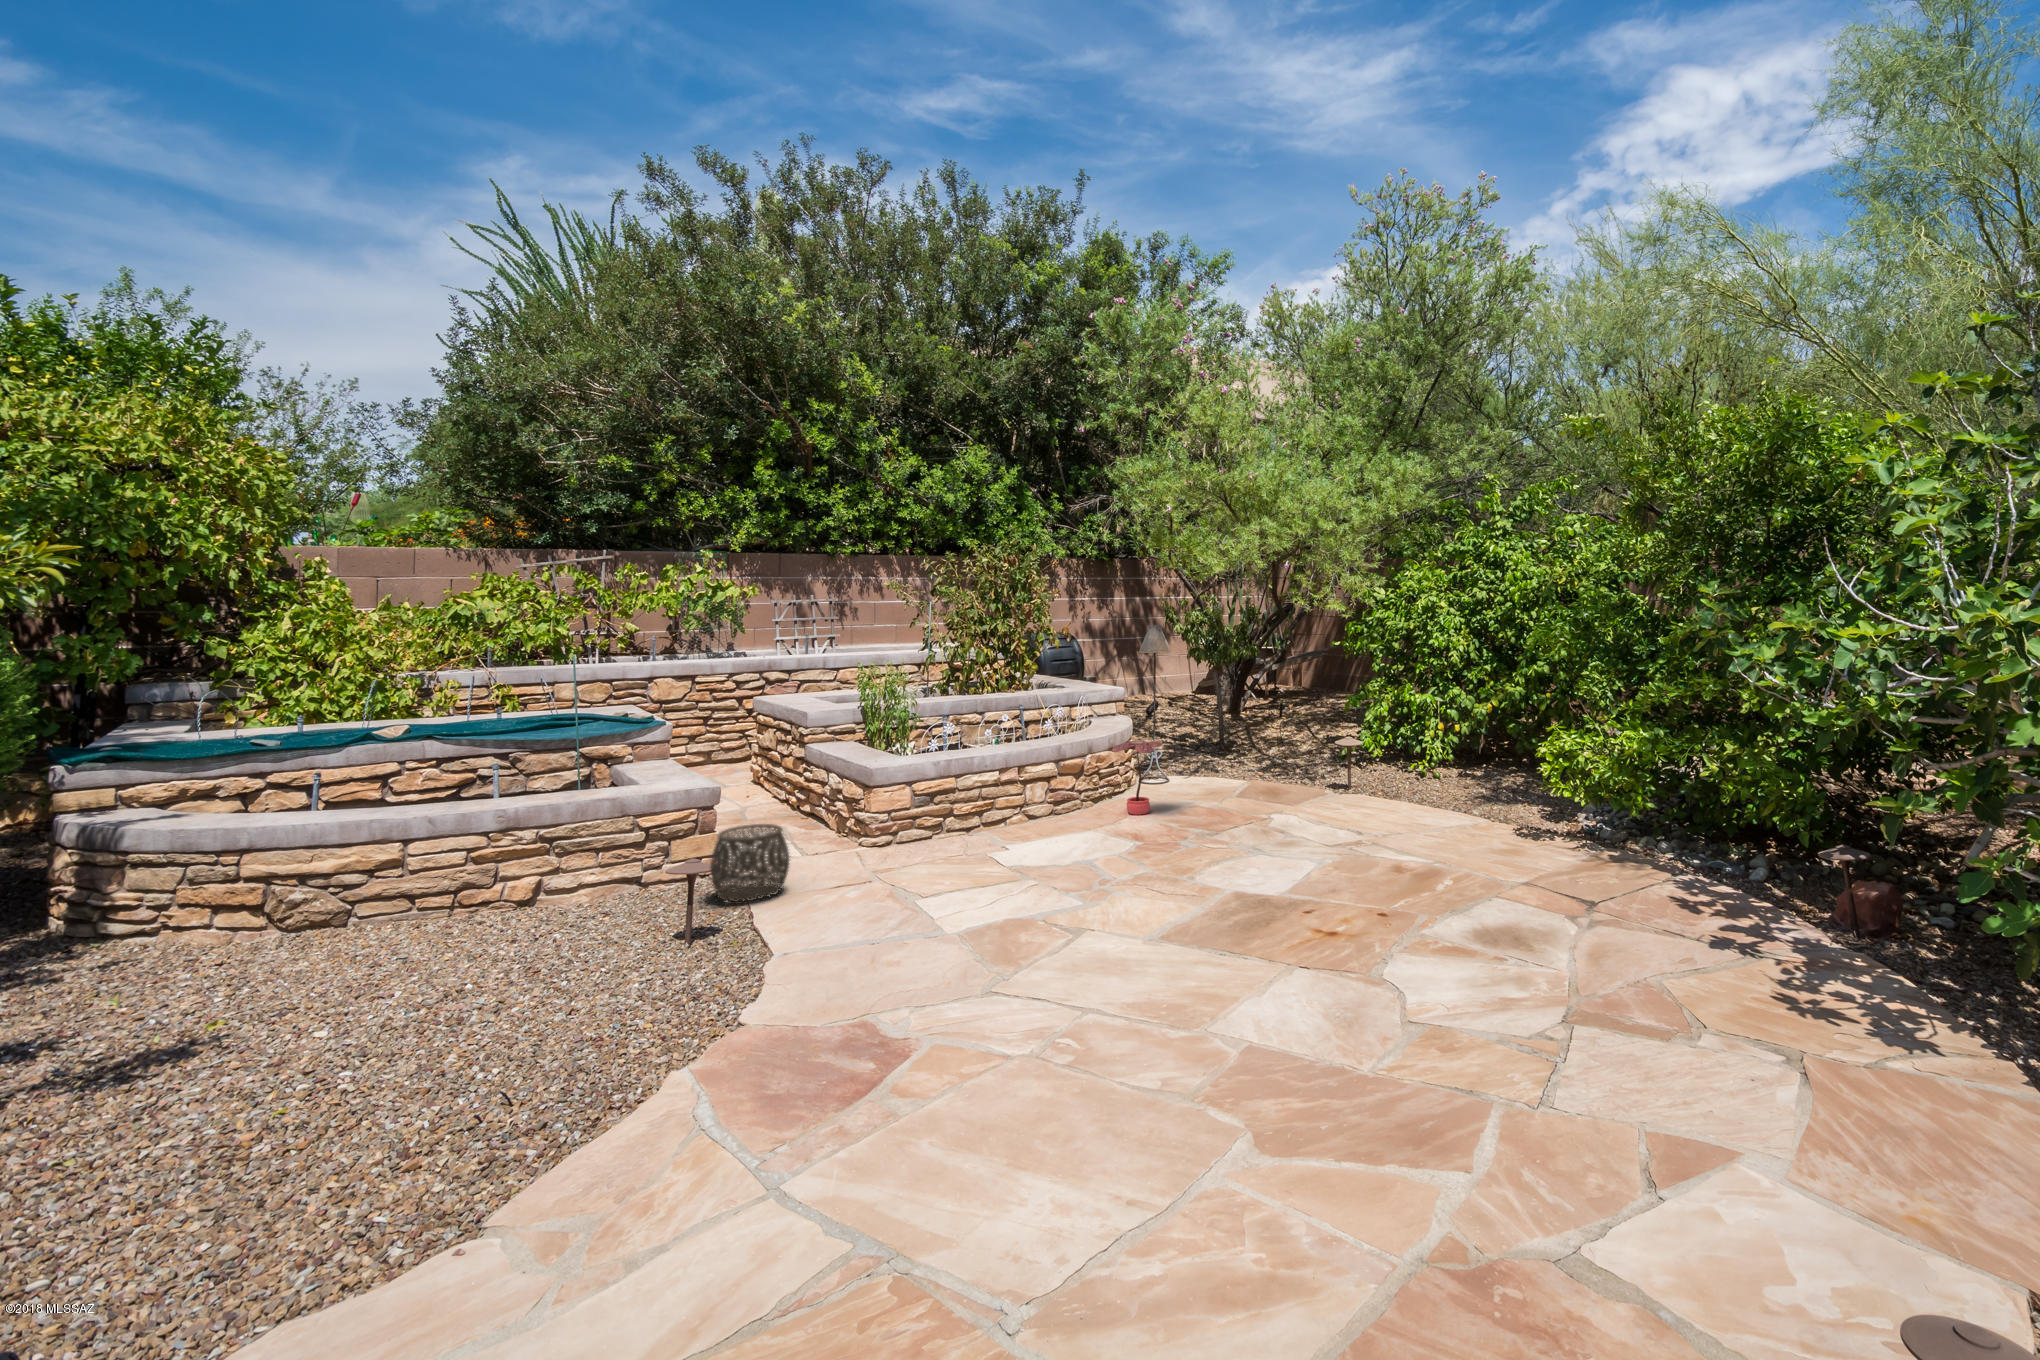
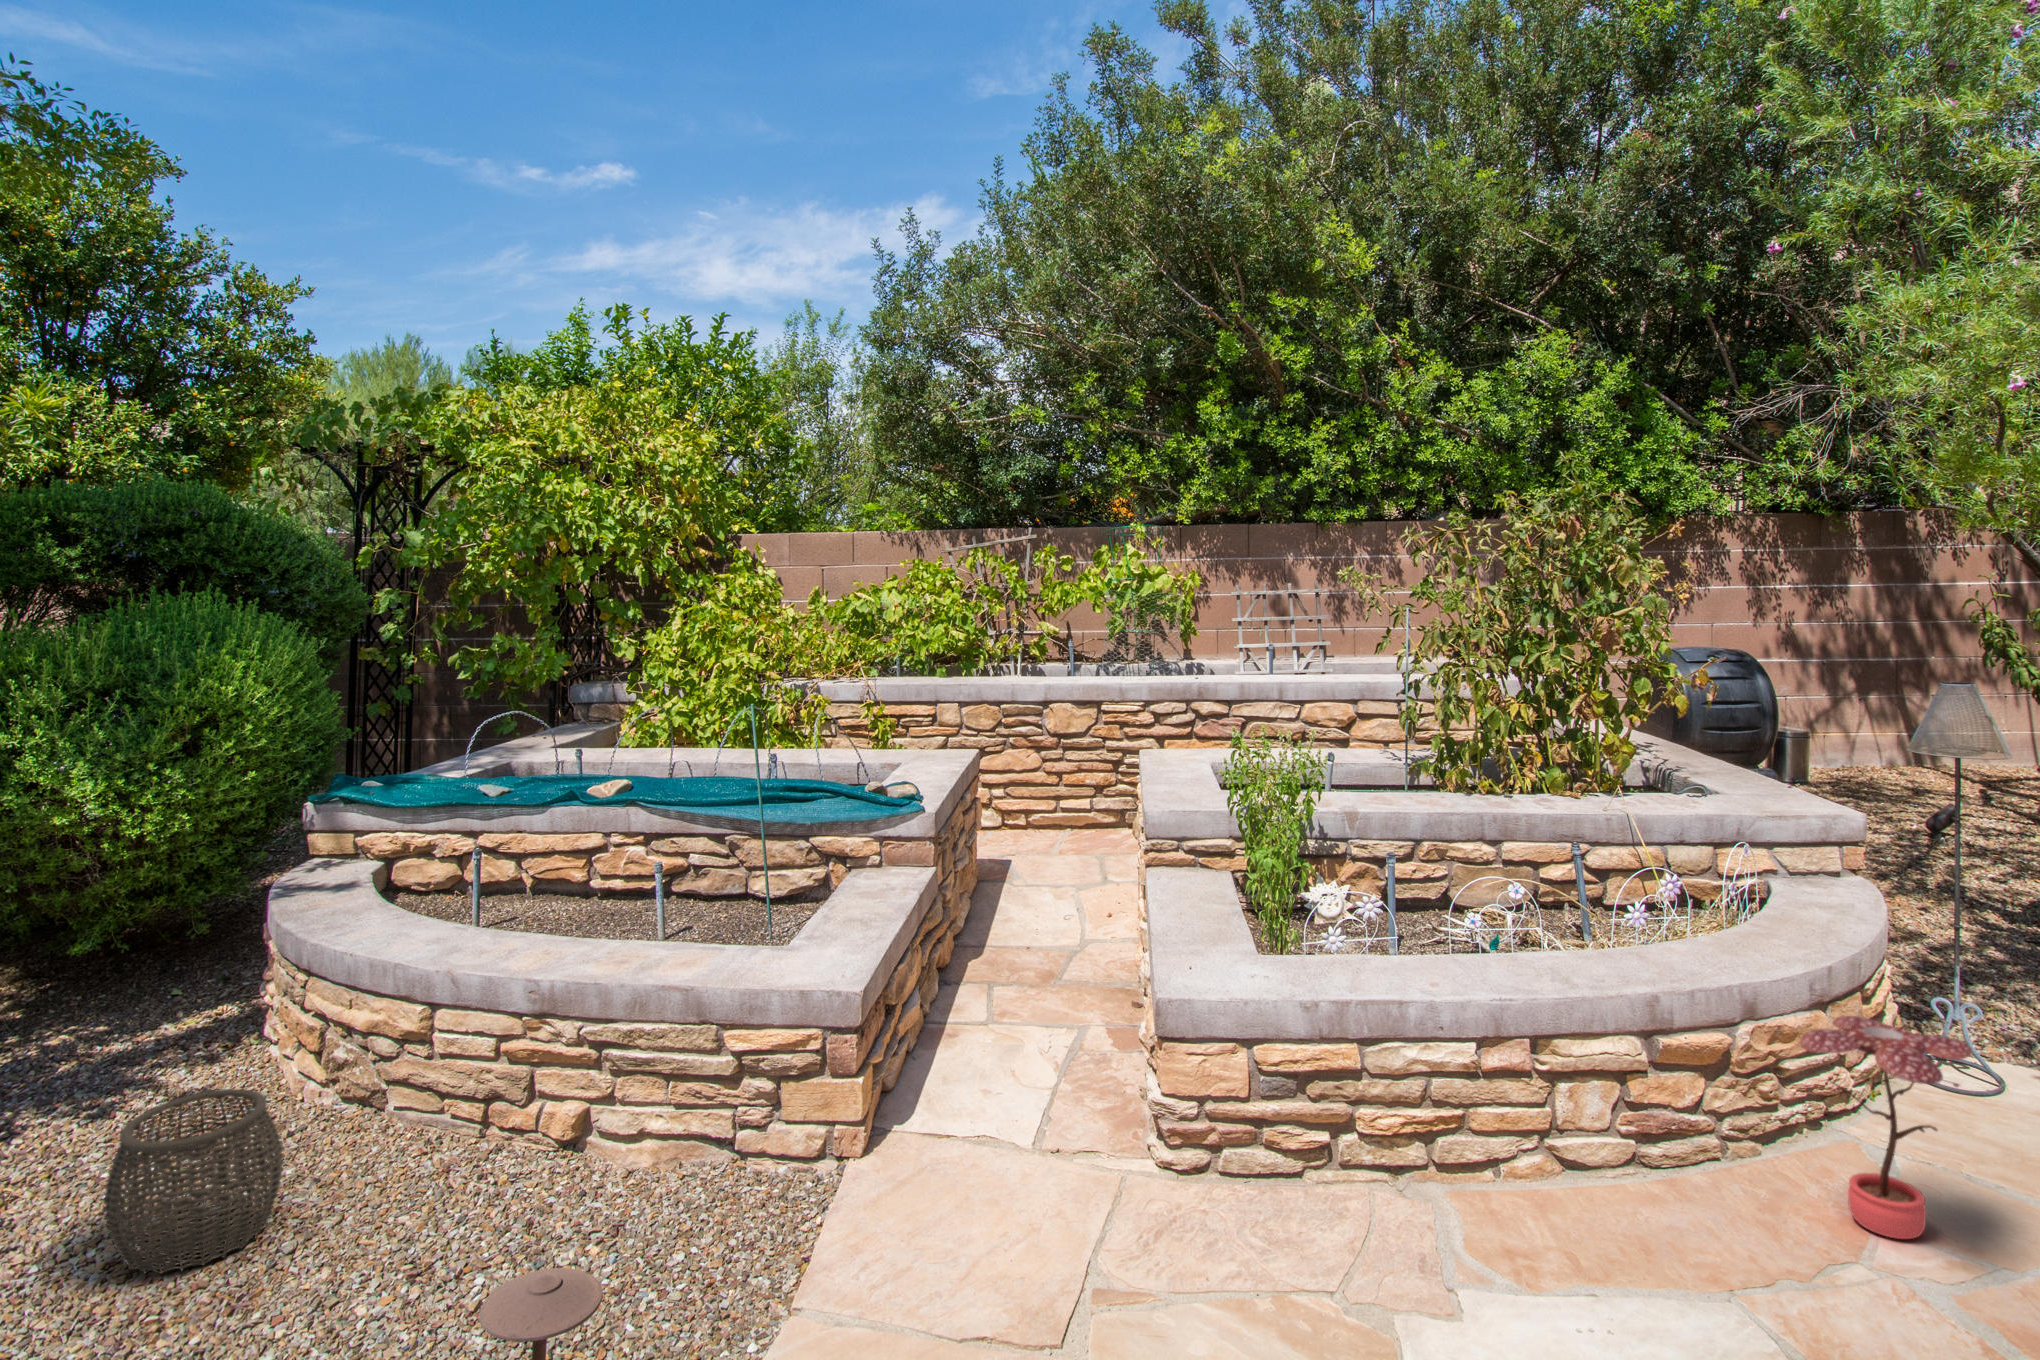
woven basket: present [710,824,789,901] -> present [103,1089,284,1274]

